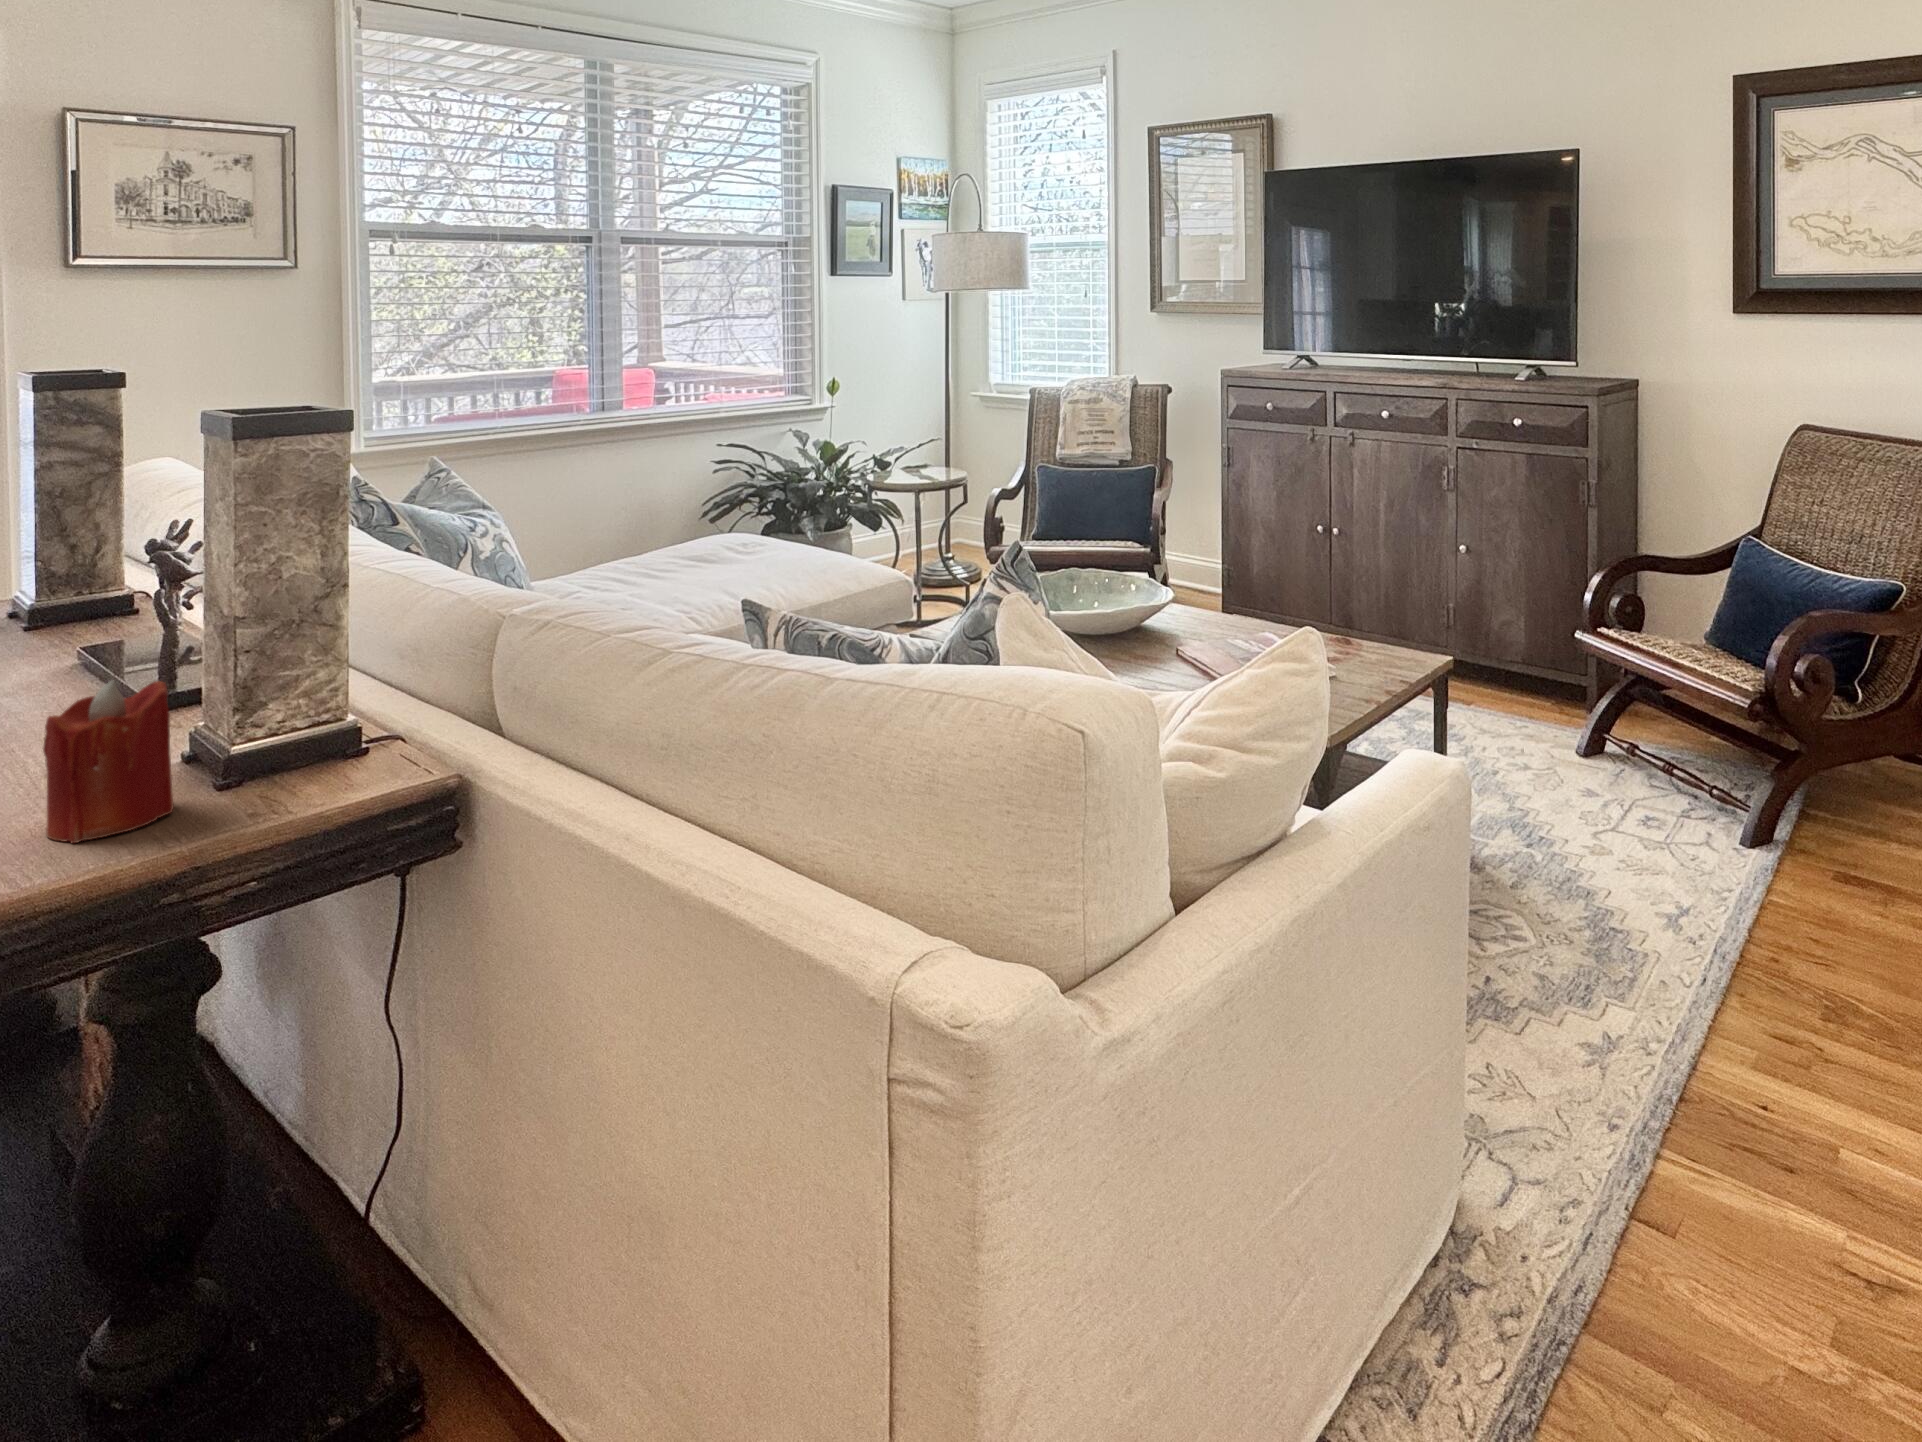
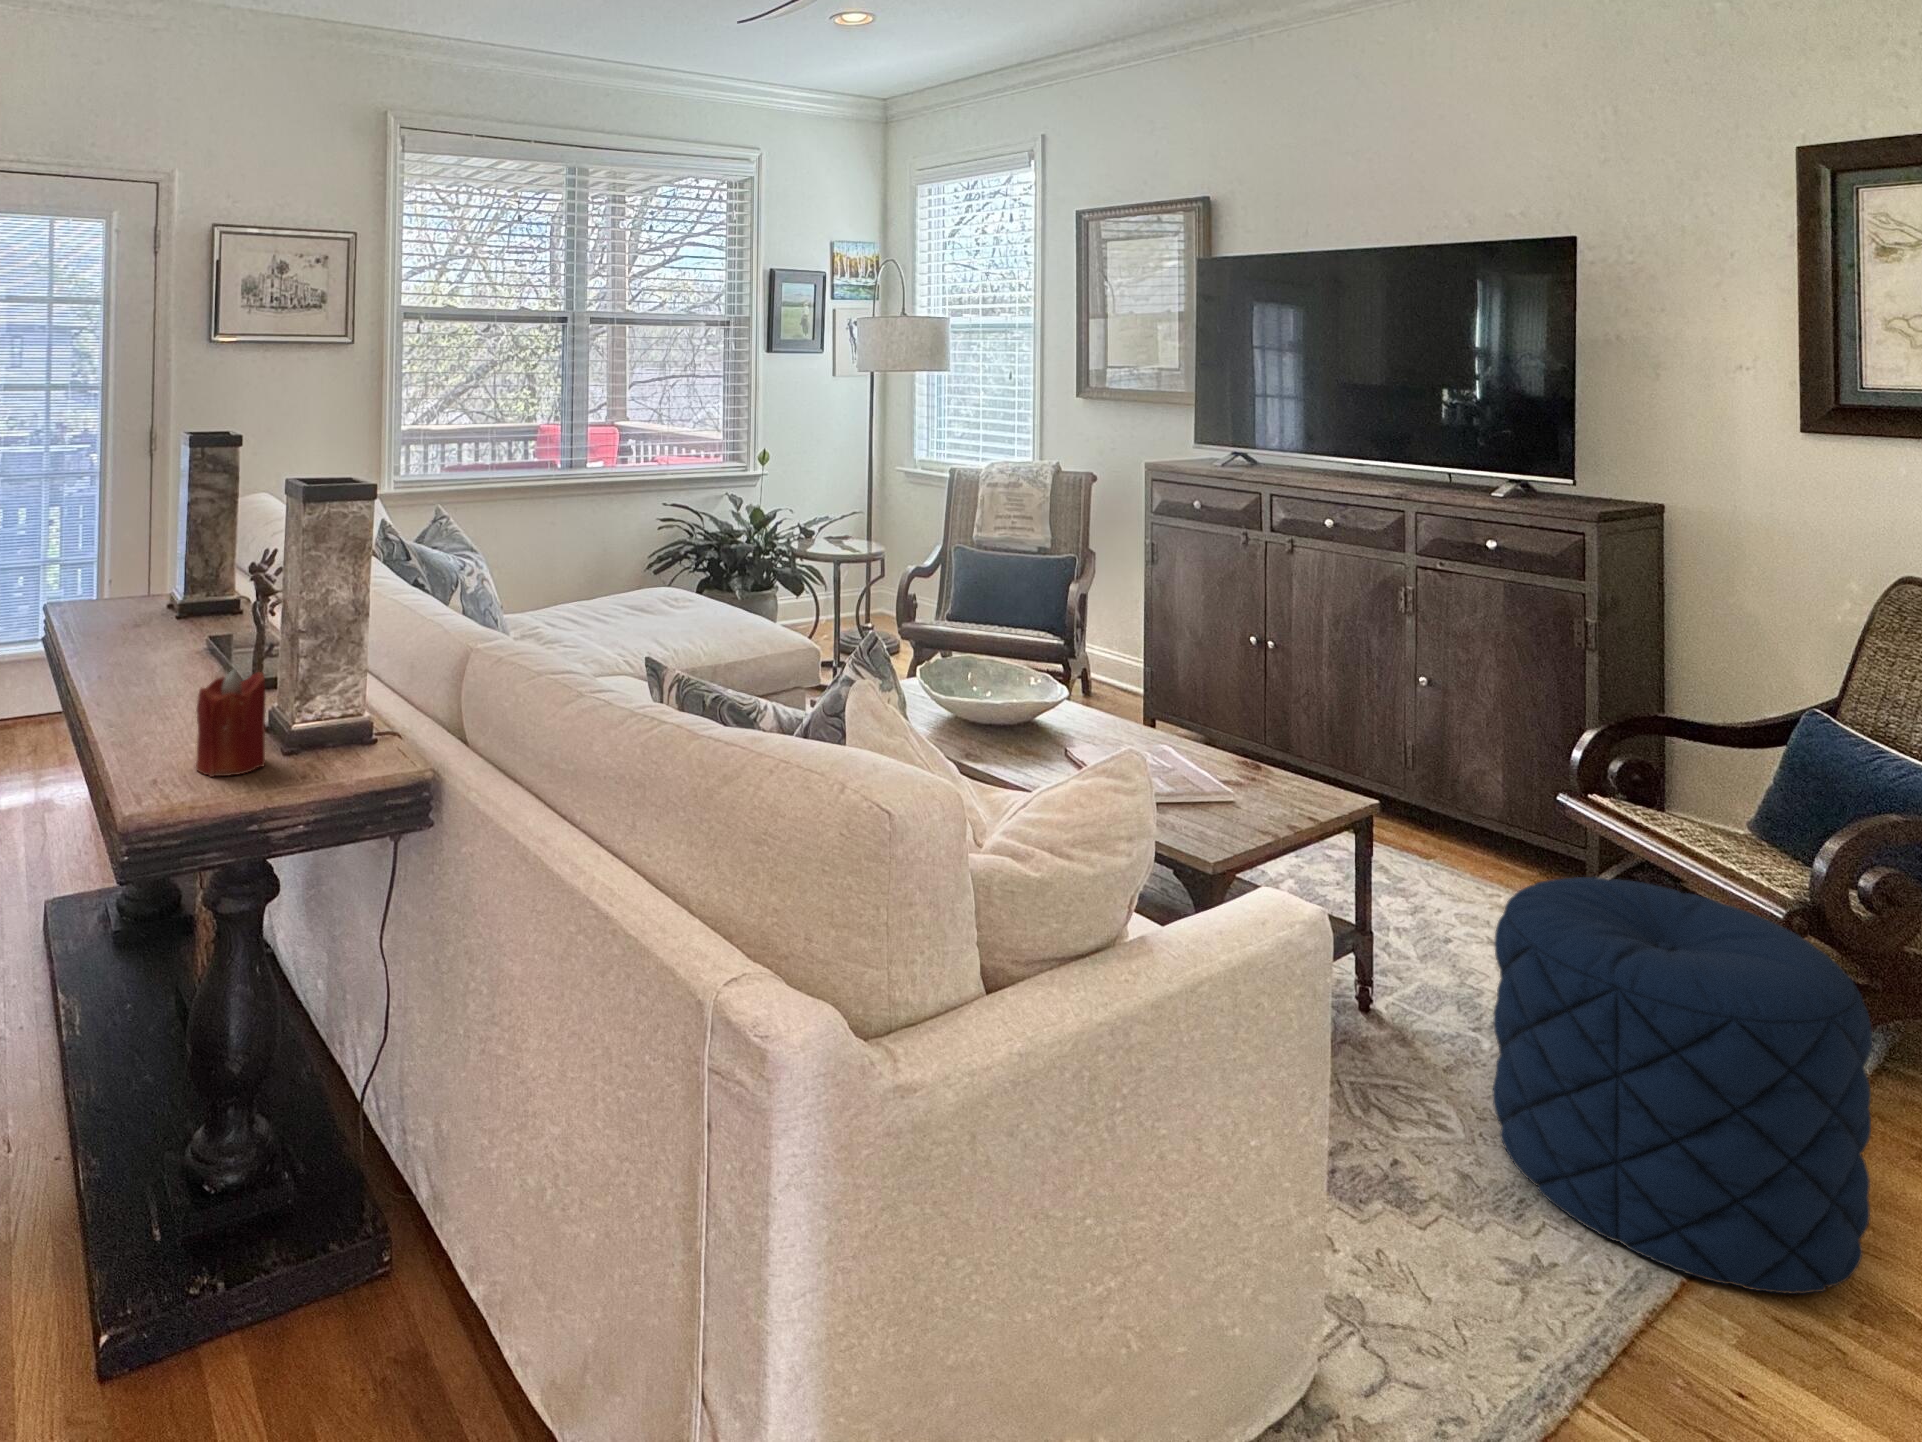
pouf: none [1558,694,1832,1020] -> present [1493,877,1872,1294]

